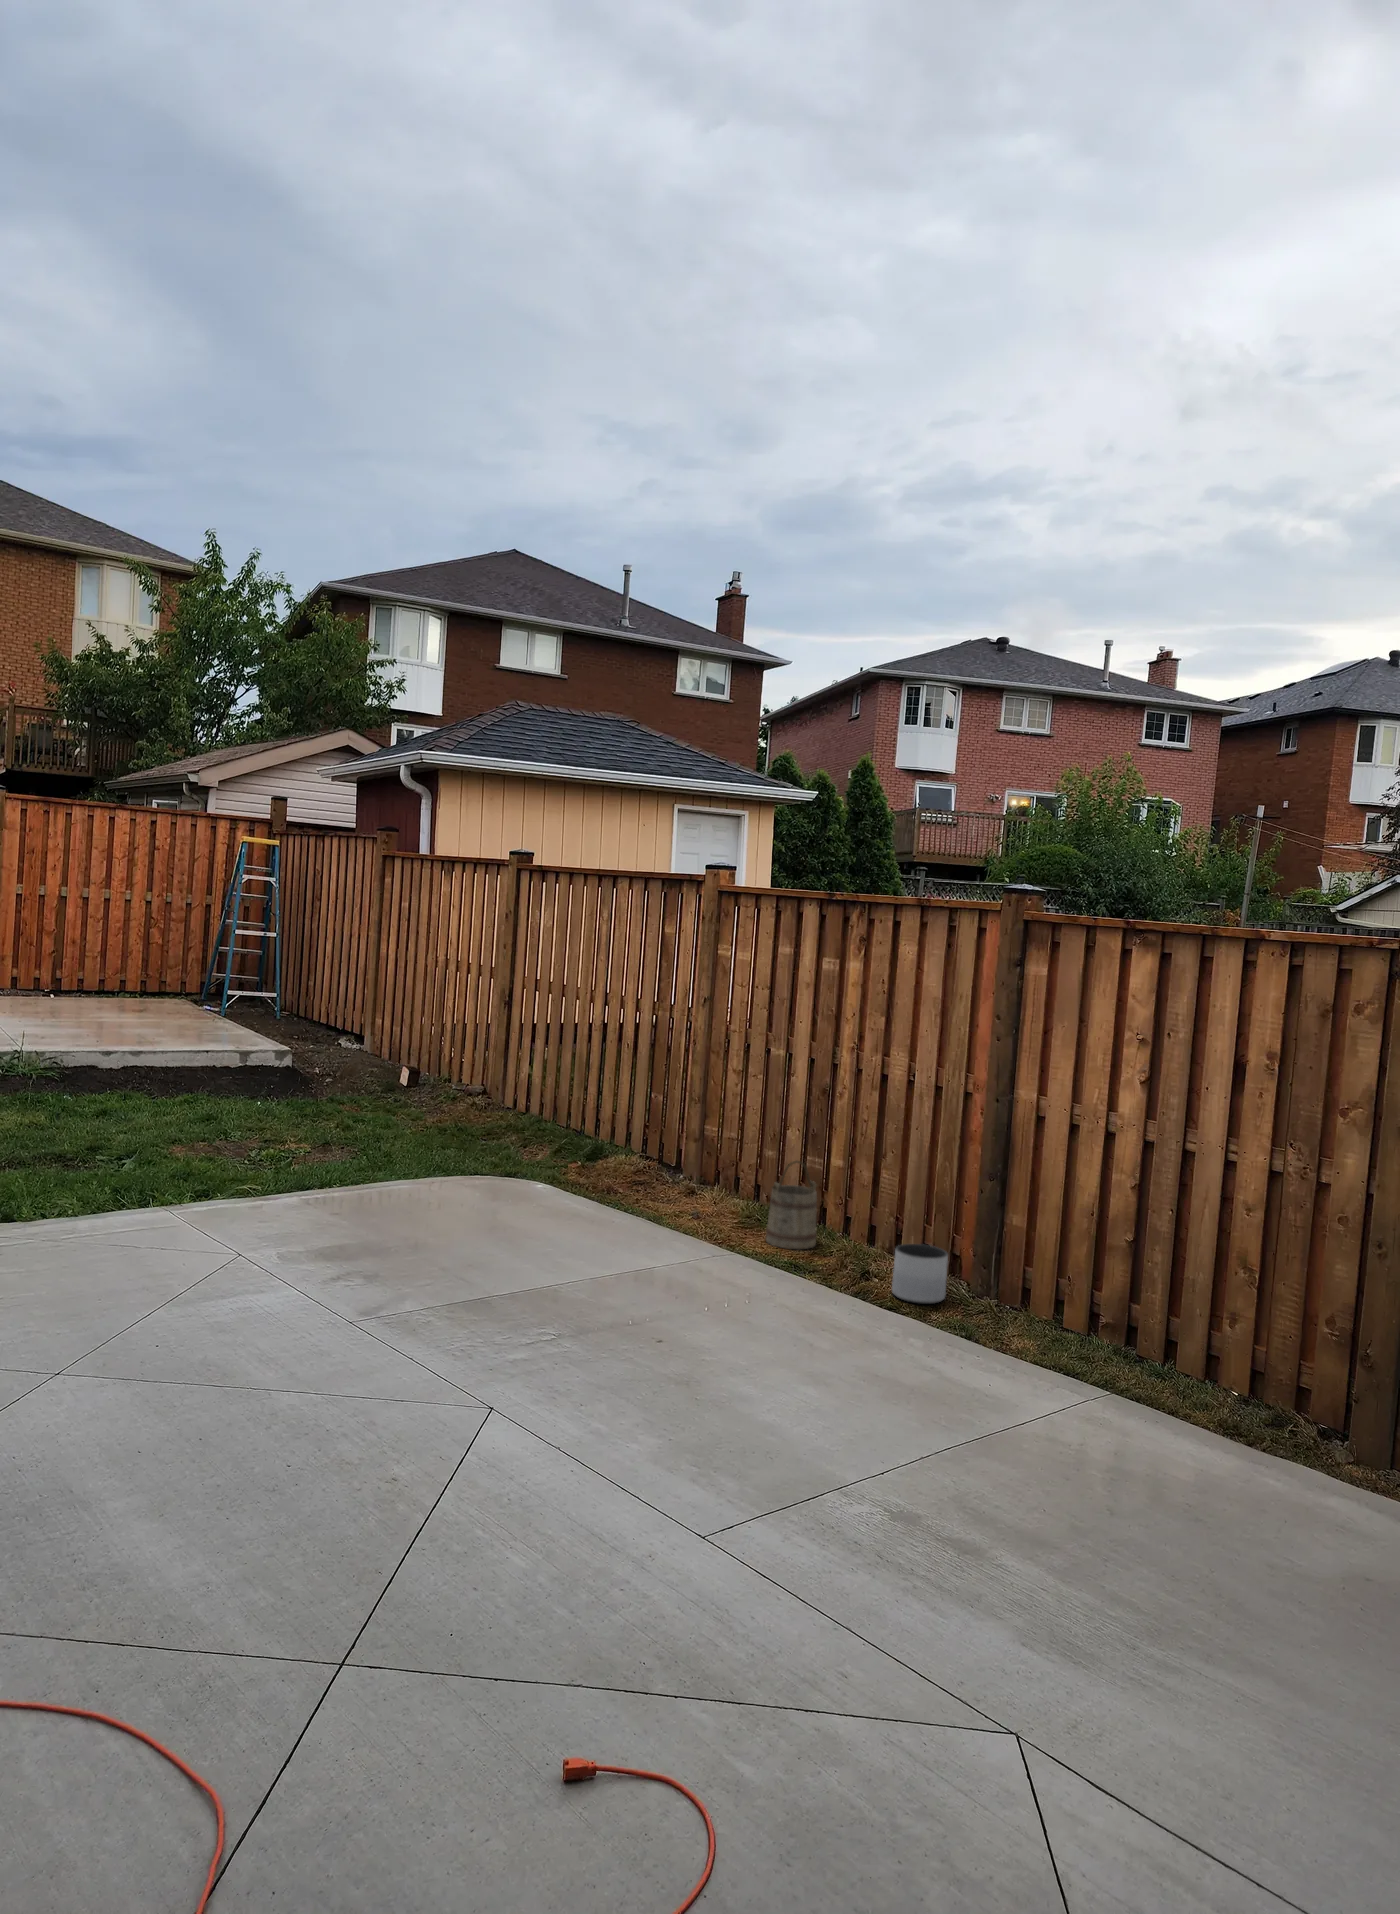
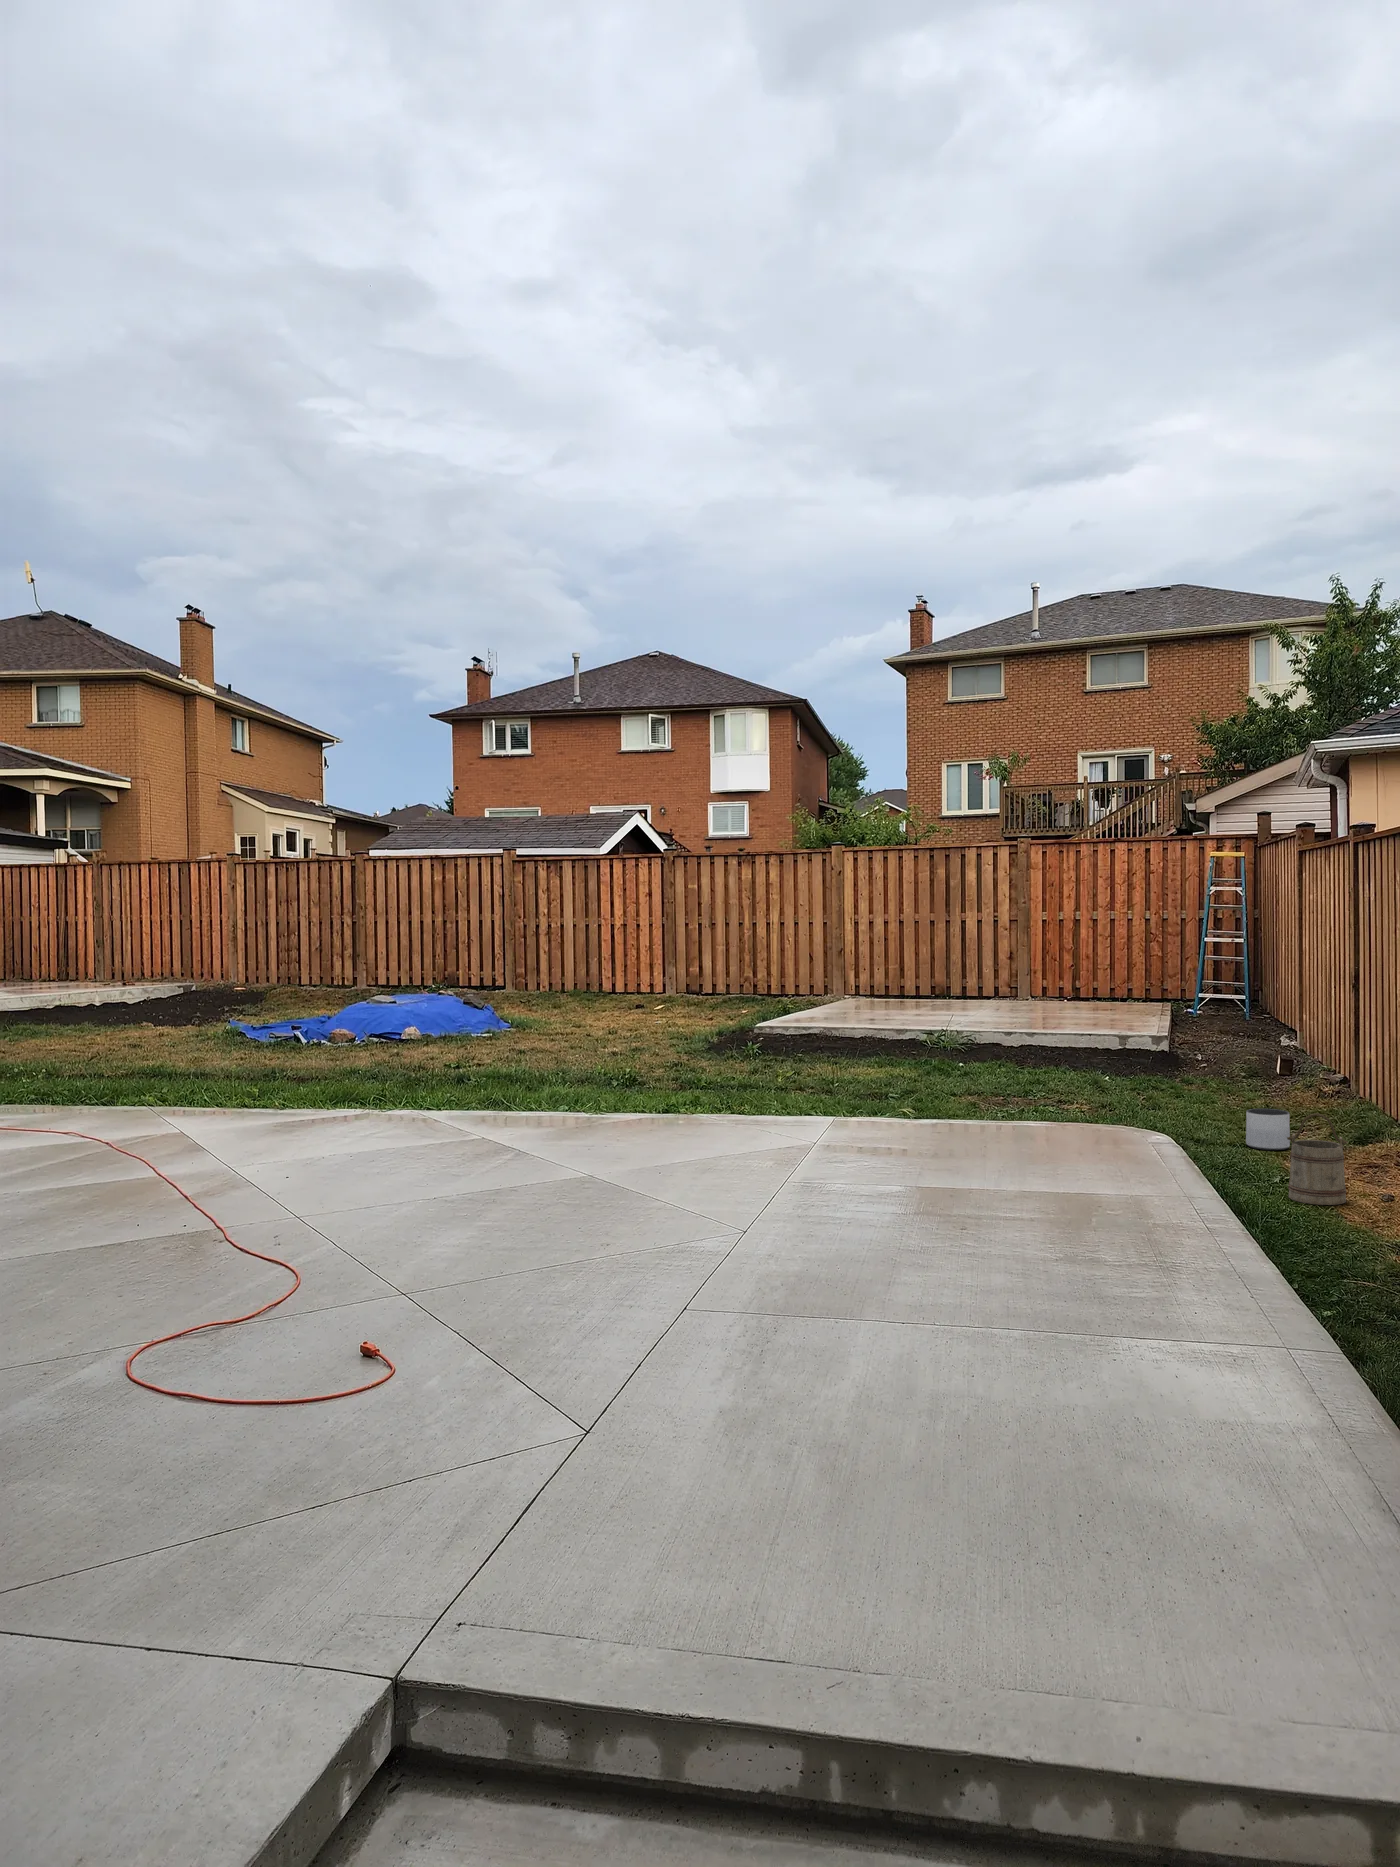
planter: present [892,1244,948,1304] -> present [1246,1109,1290,1150]

